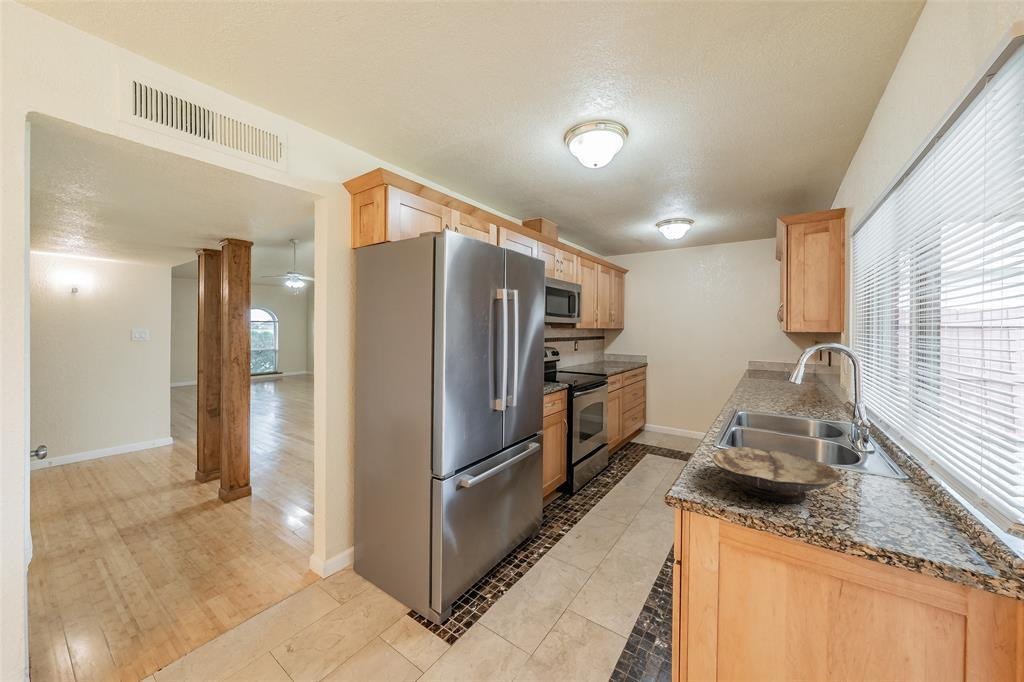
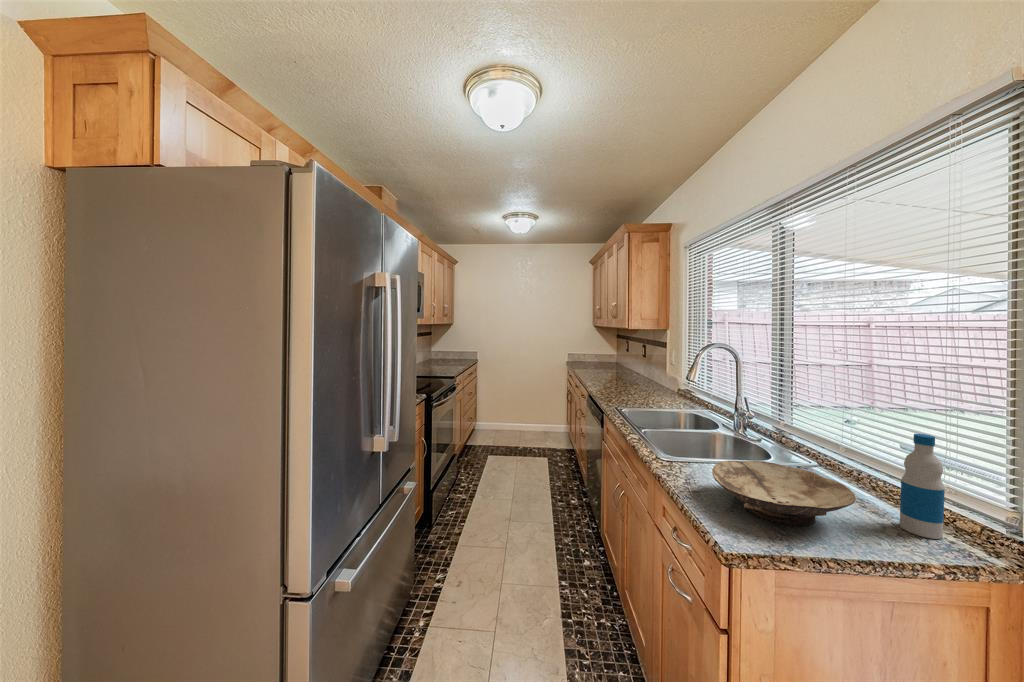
bottle: none [899,432,944,541] -> present [900,434,945,539]

